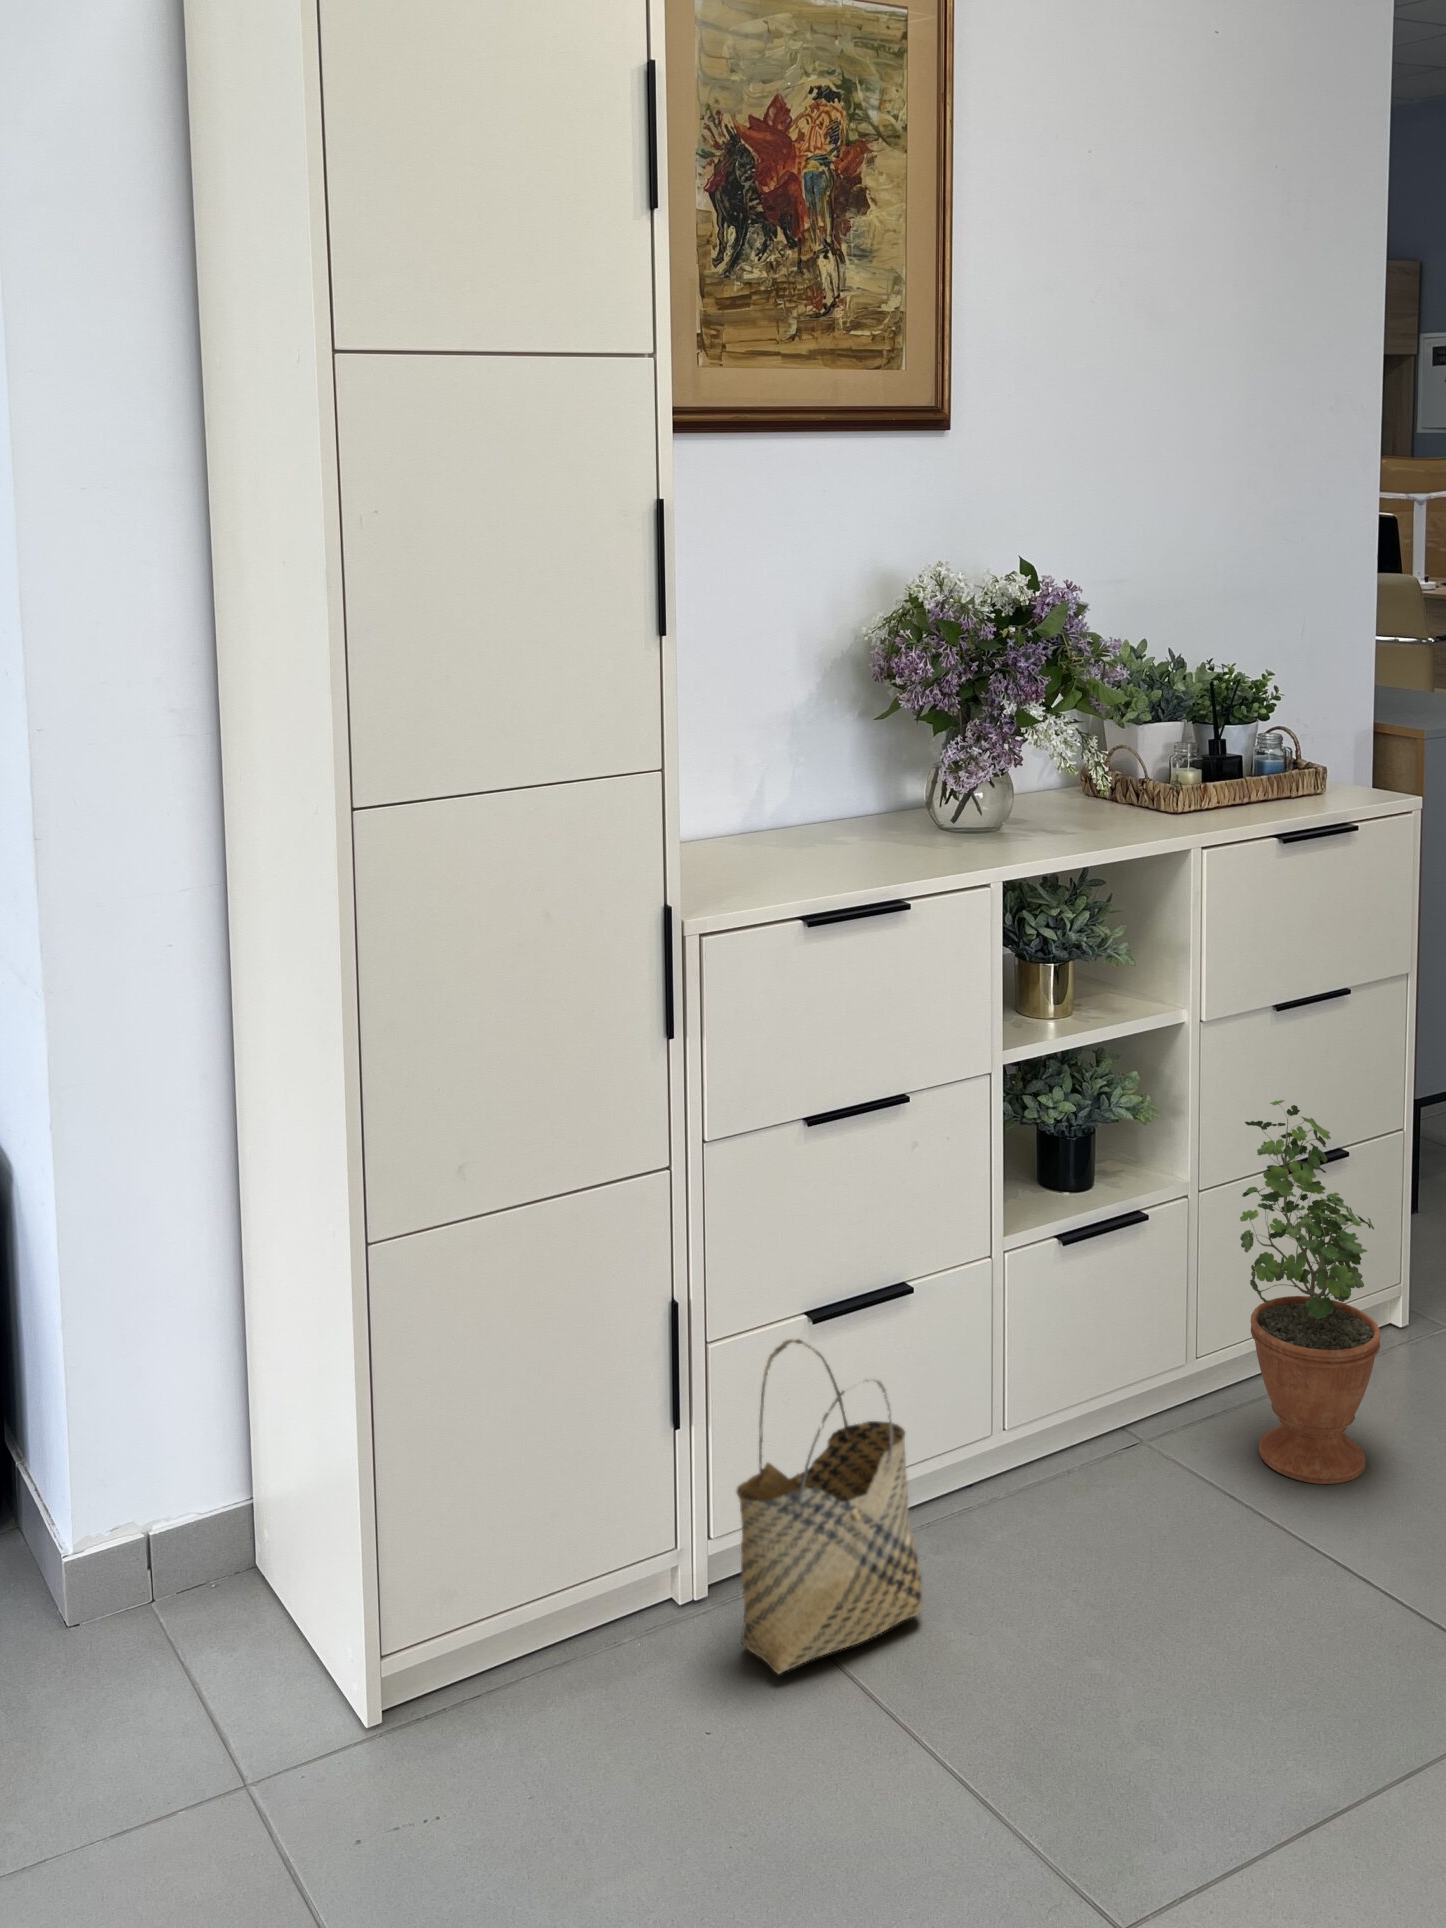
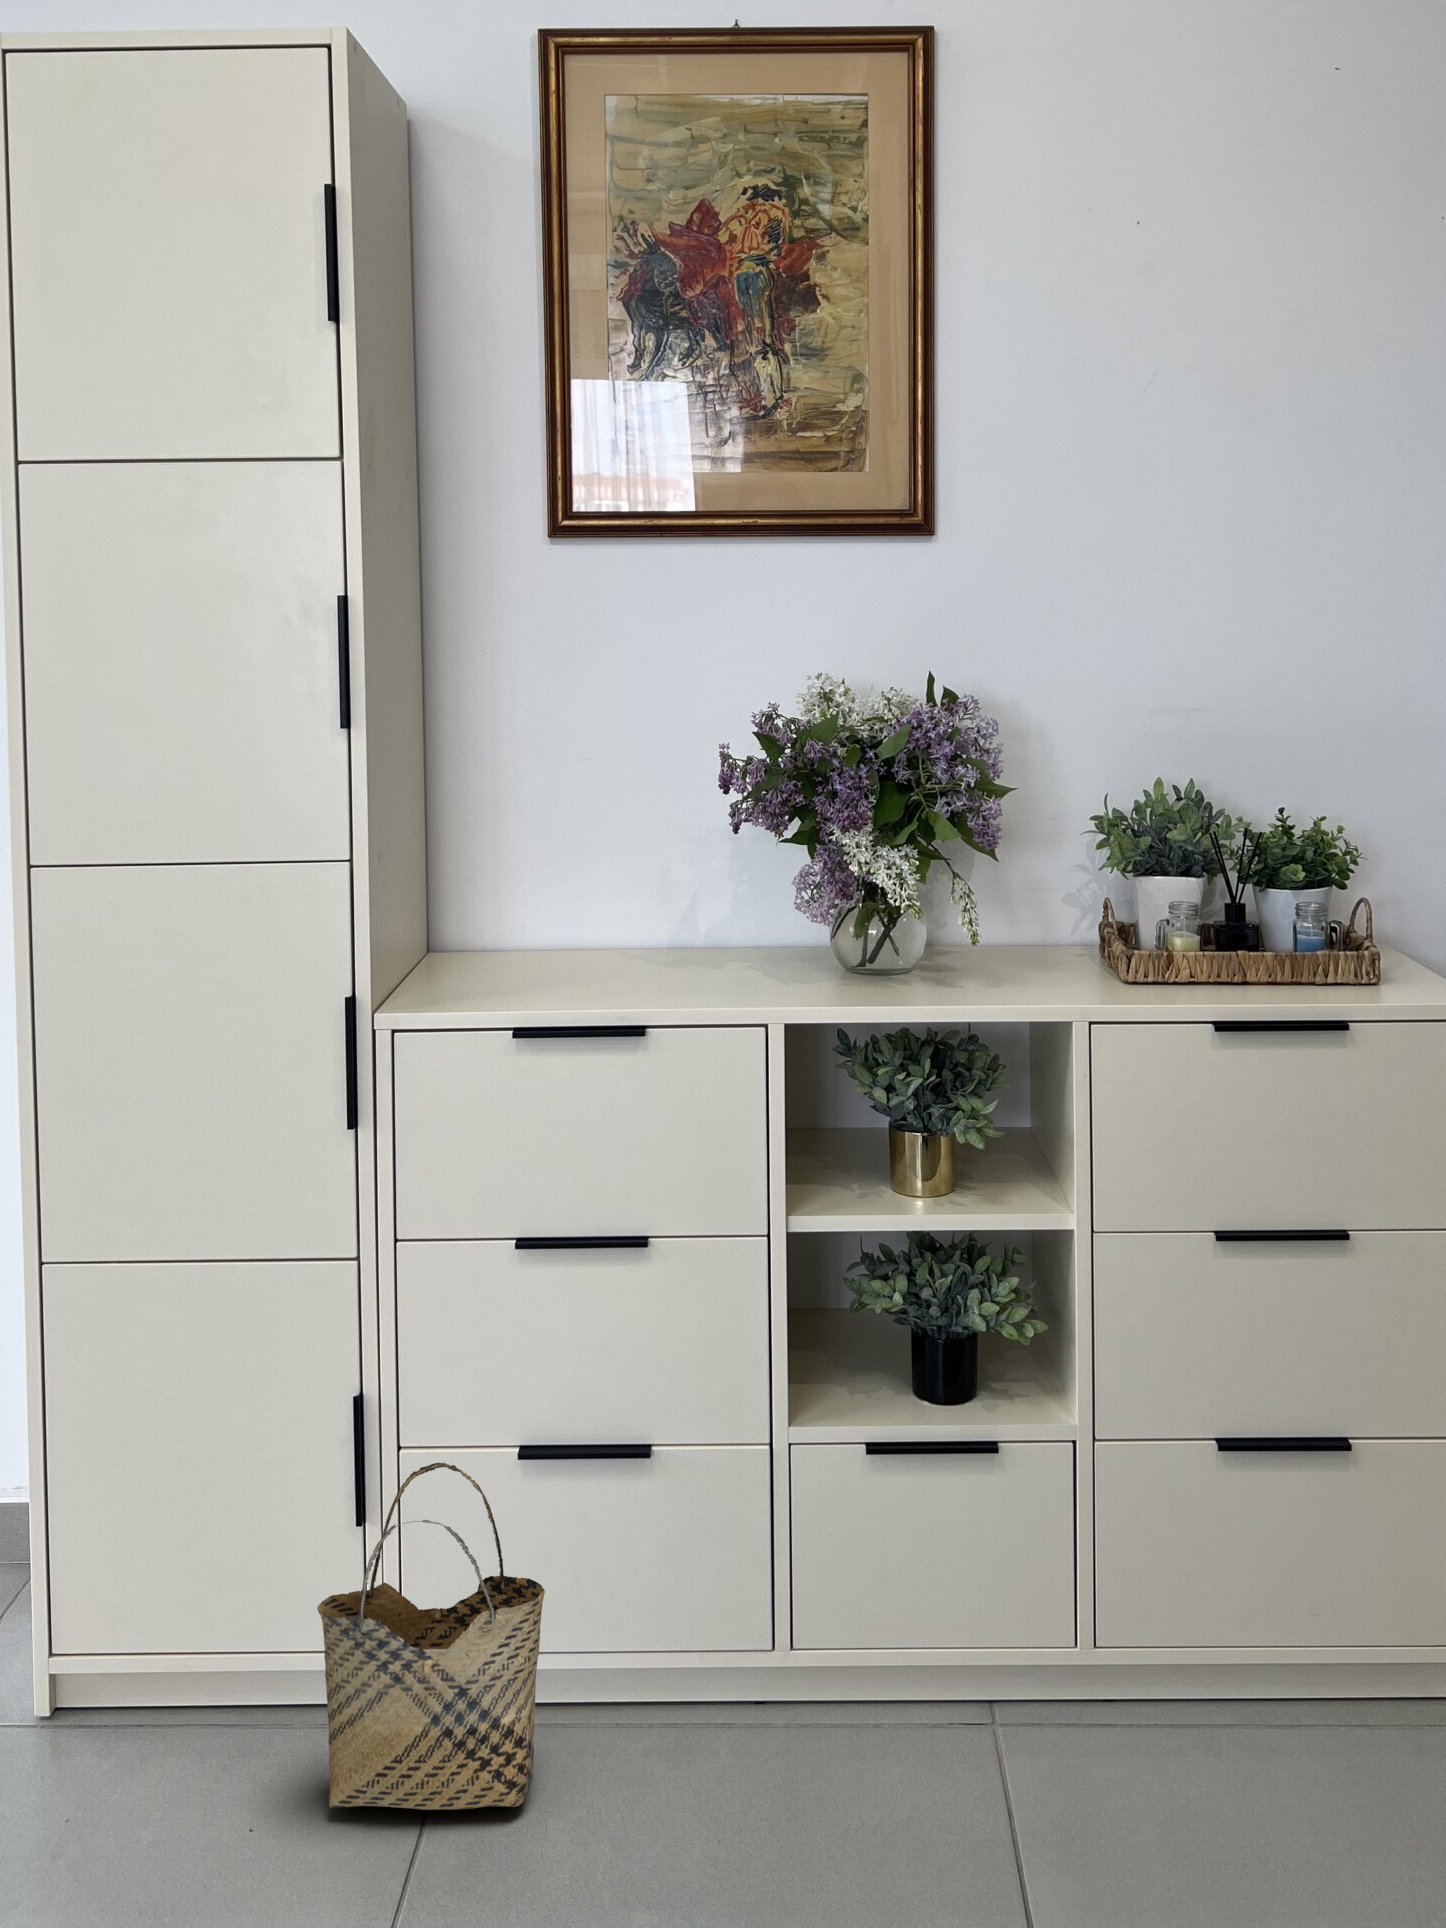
potted plant: present [1240,1100,1381,1484] -> none [1025,1347,1224,1863]

